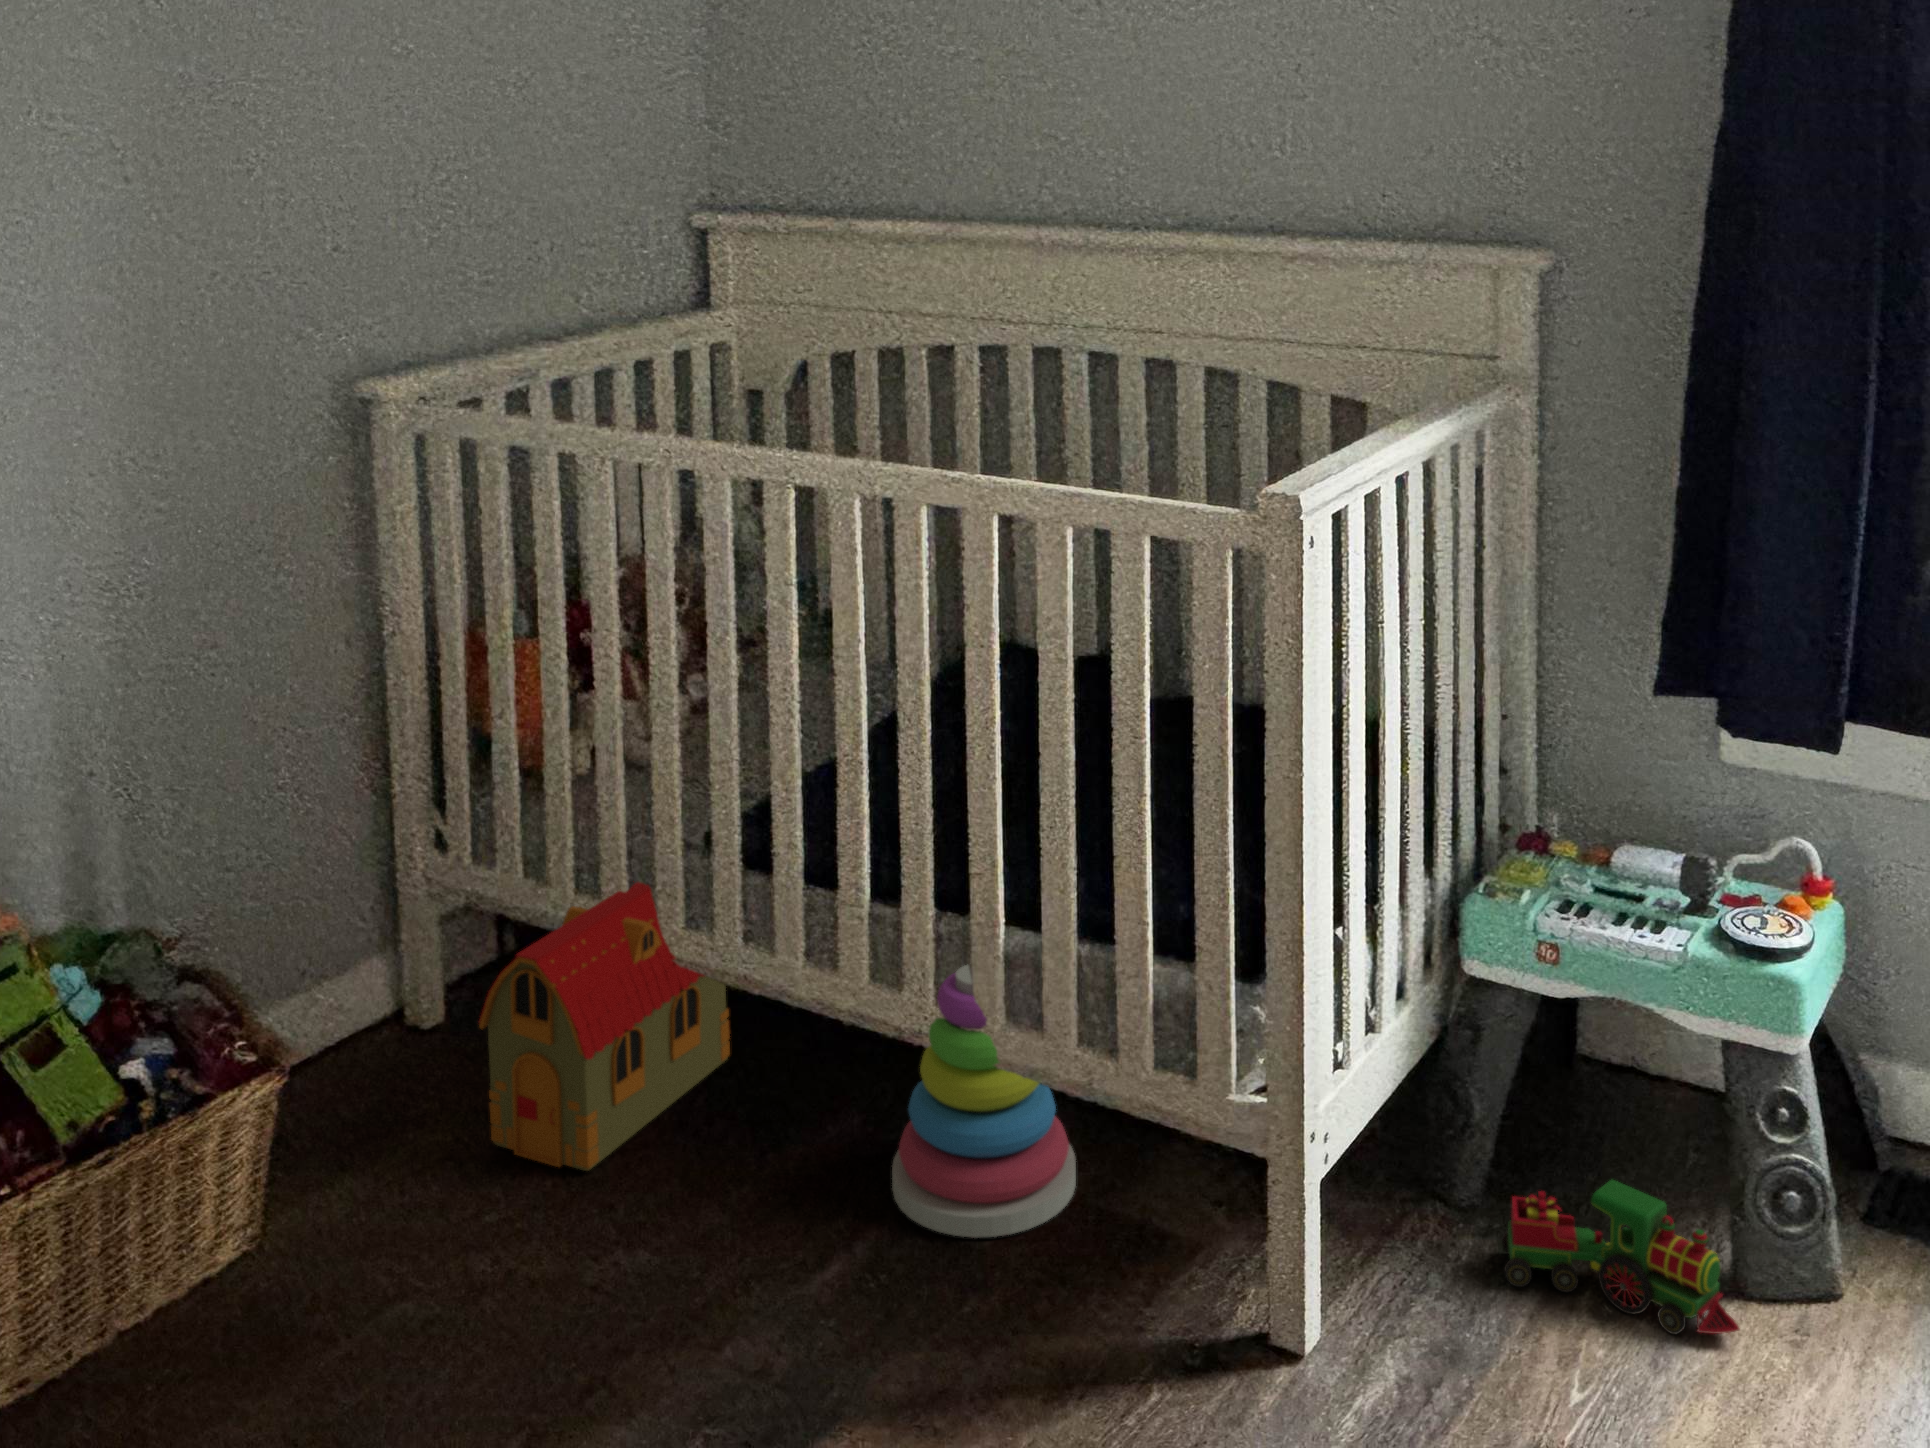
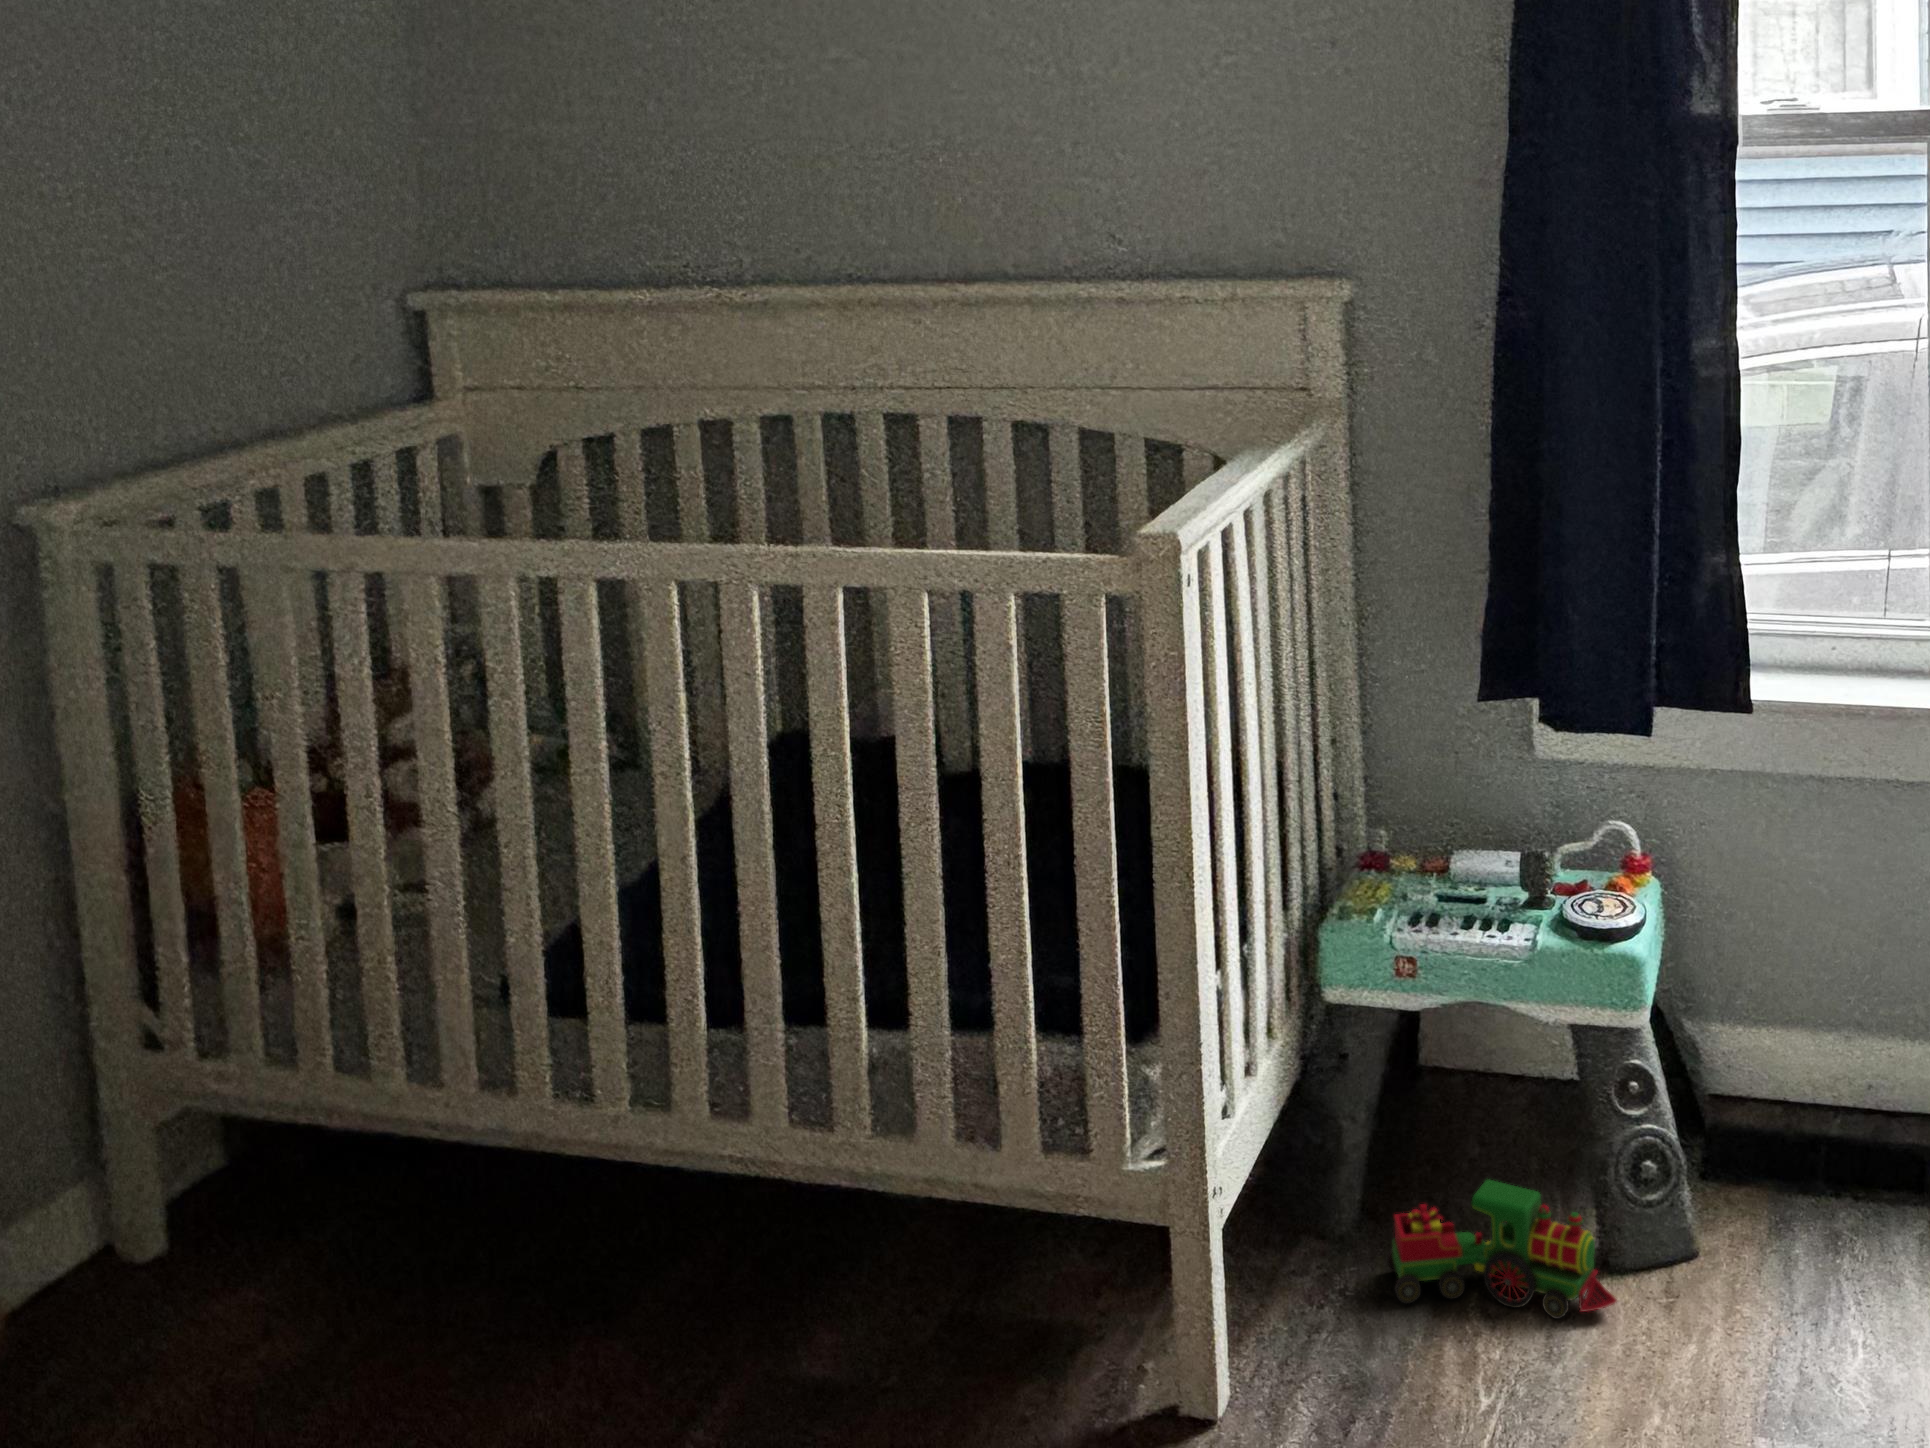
toy house: present [479,881,730,1171] -> none [236,1014,539,1391]
stacking toy: present [892,965,1076,1237] -> none [749,1071,951,1372]

